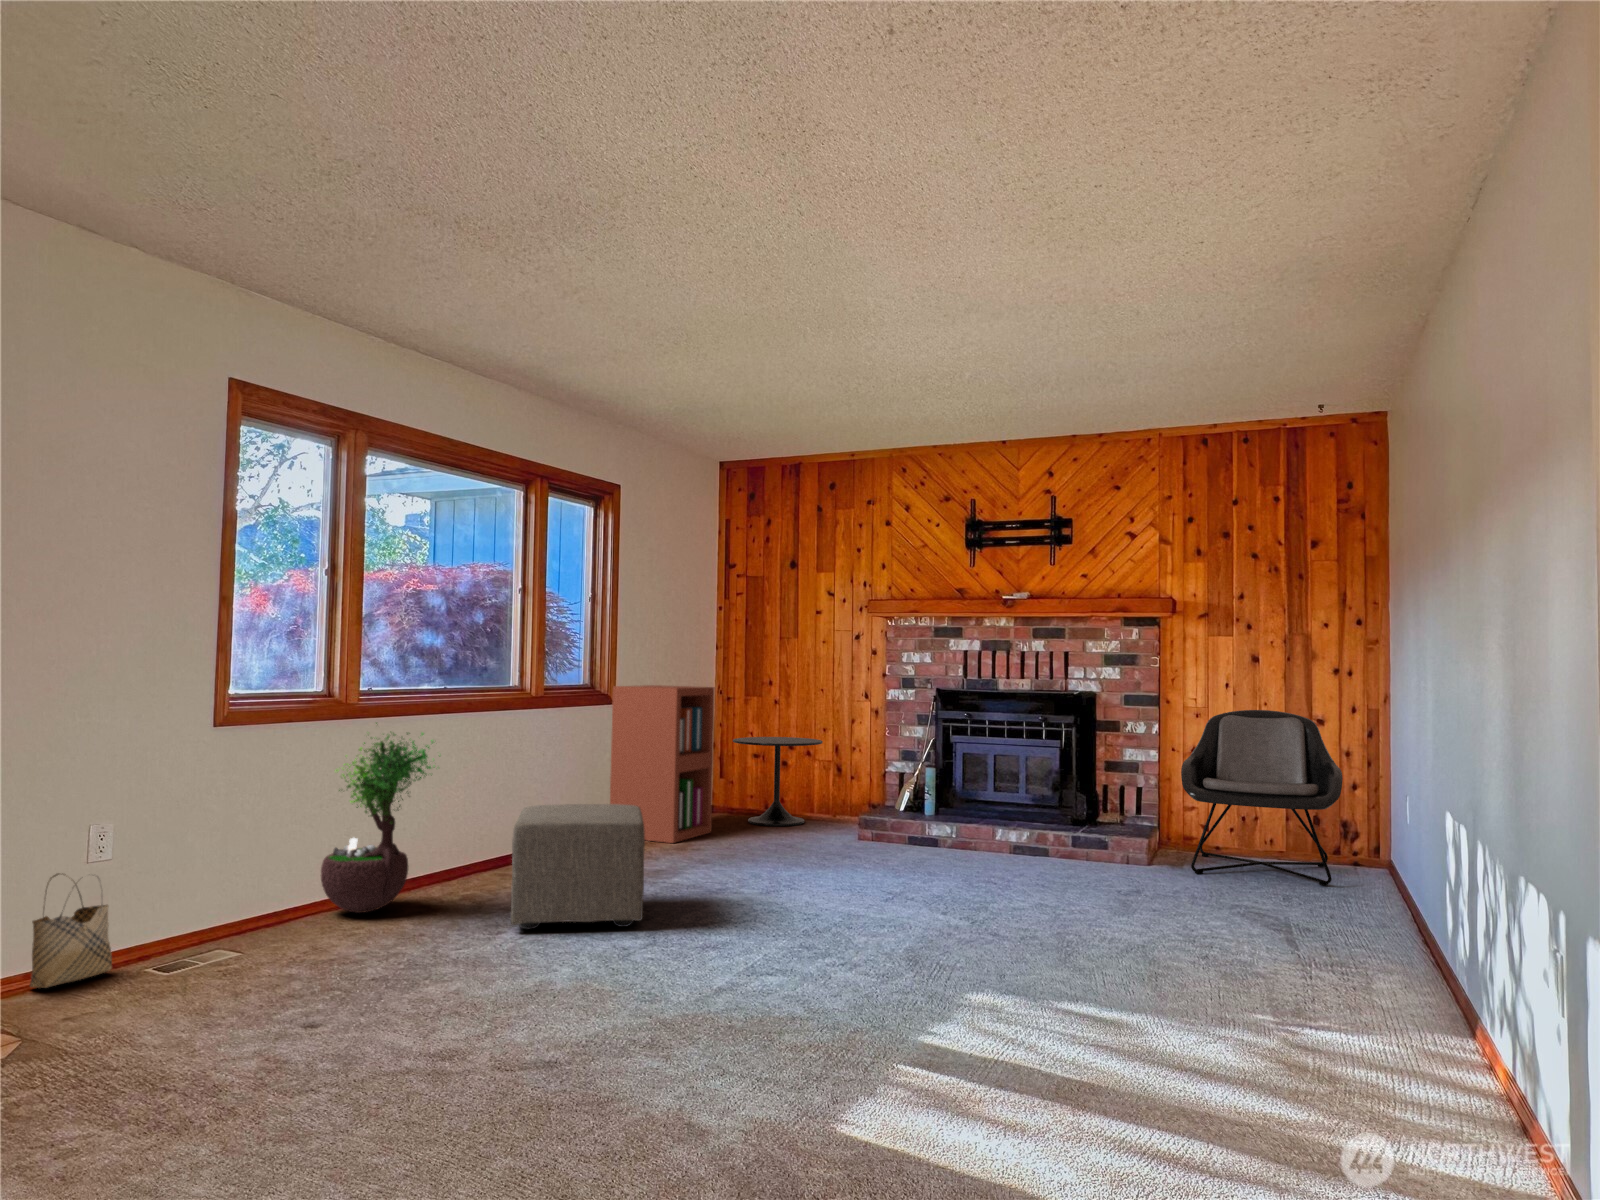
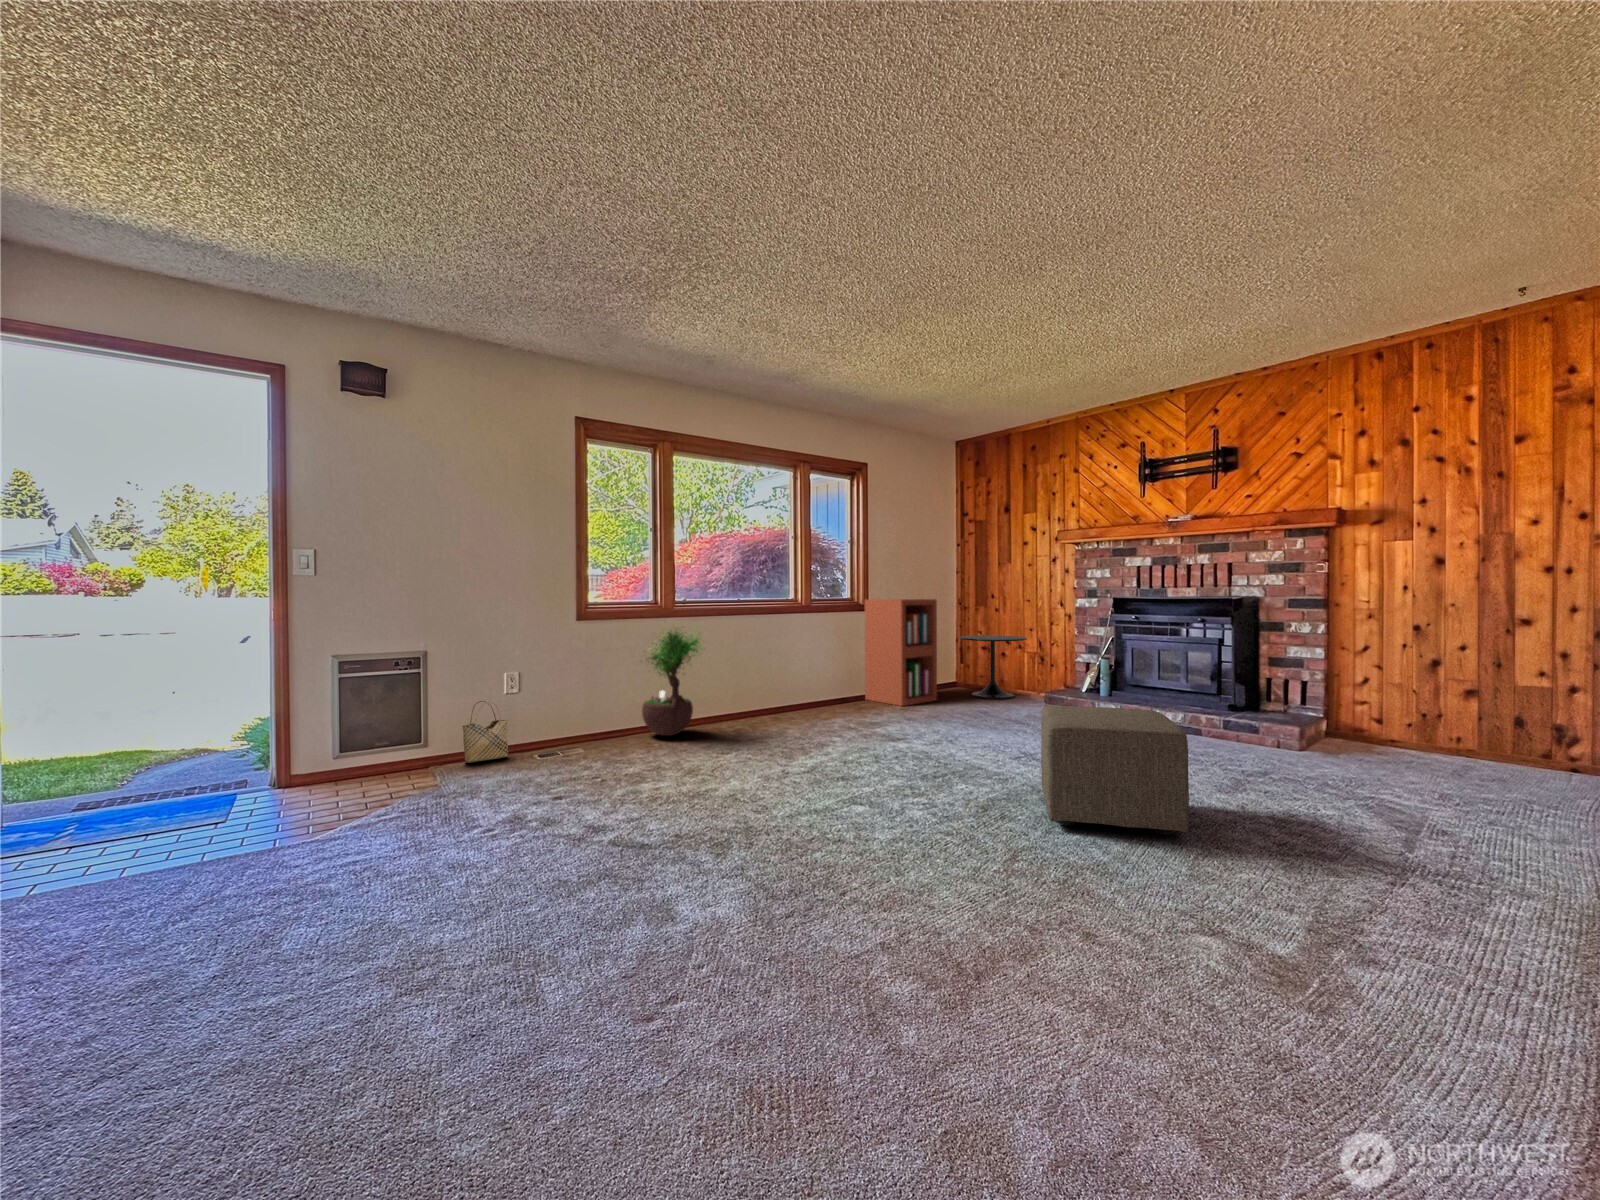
lounge chair: present [1181,710,1343,886] -> none [1334,610,1540,787]
ottoman: present [511,804,645,929] -> present [1041,706,1189,835]

